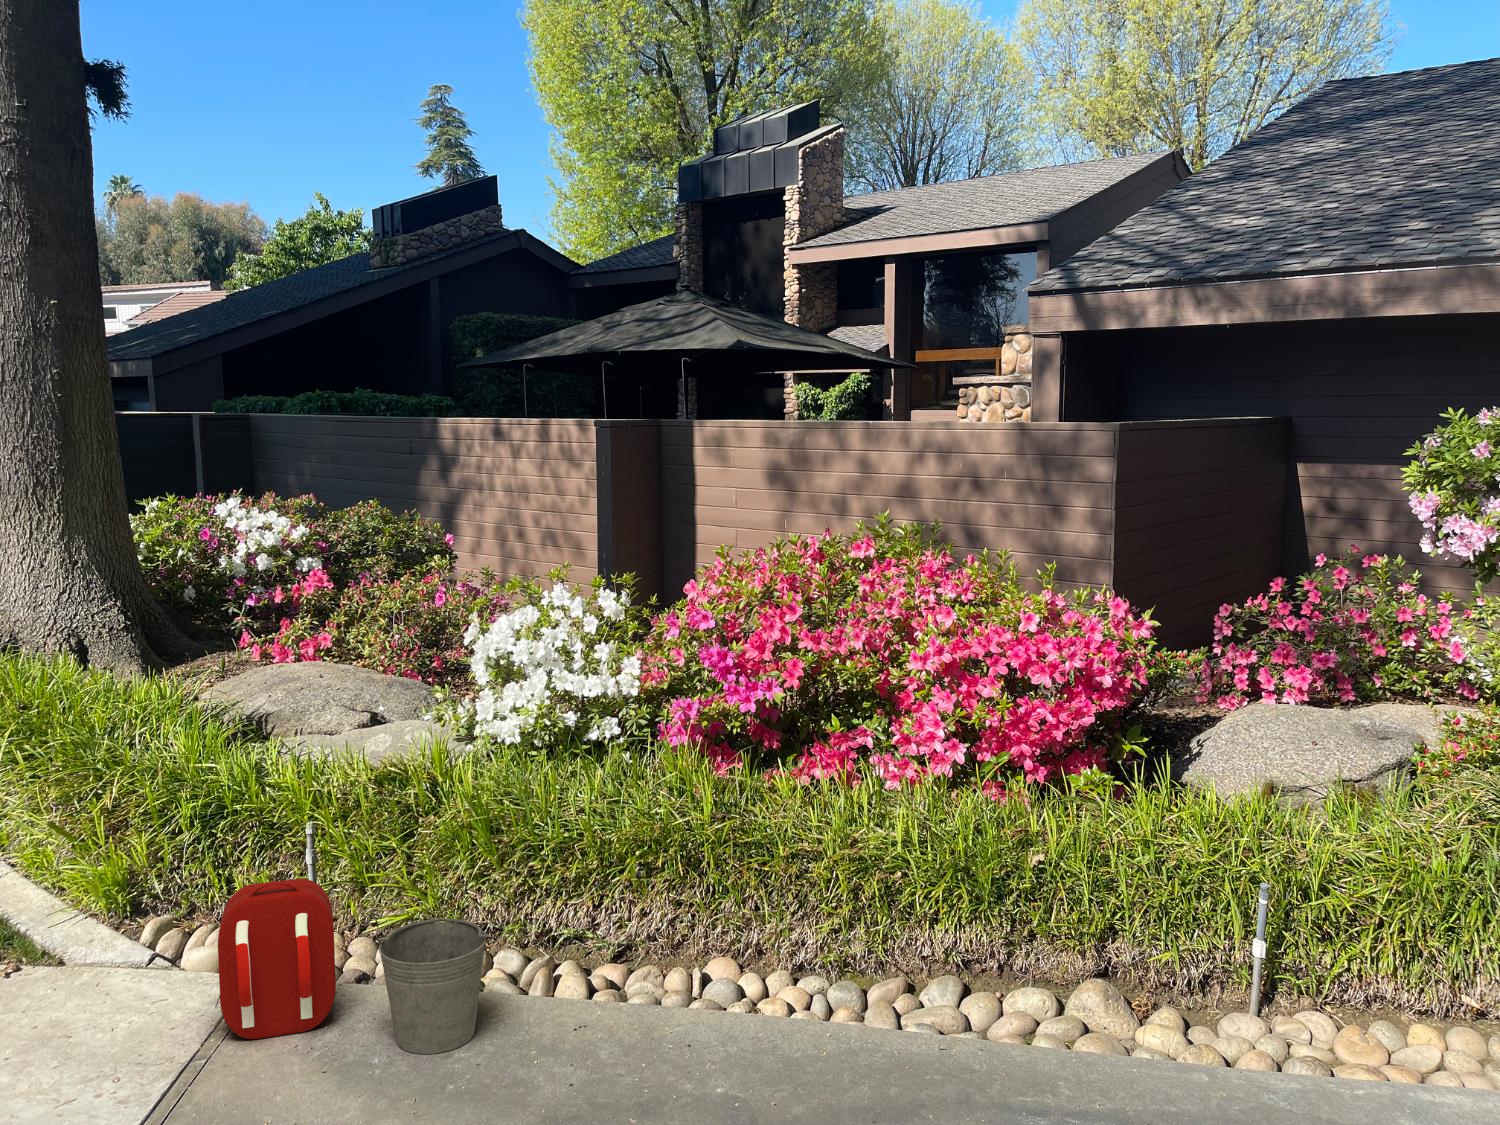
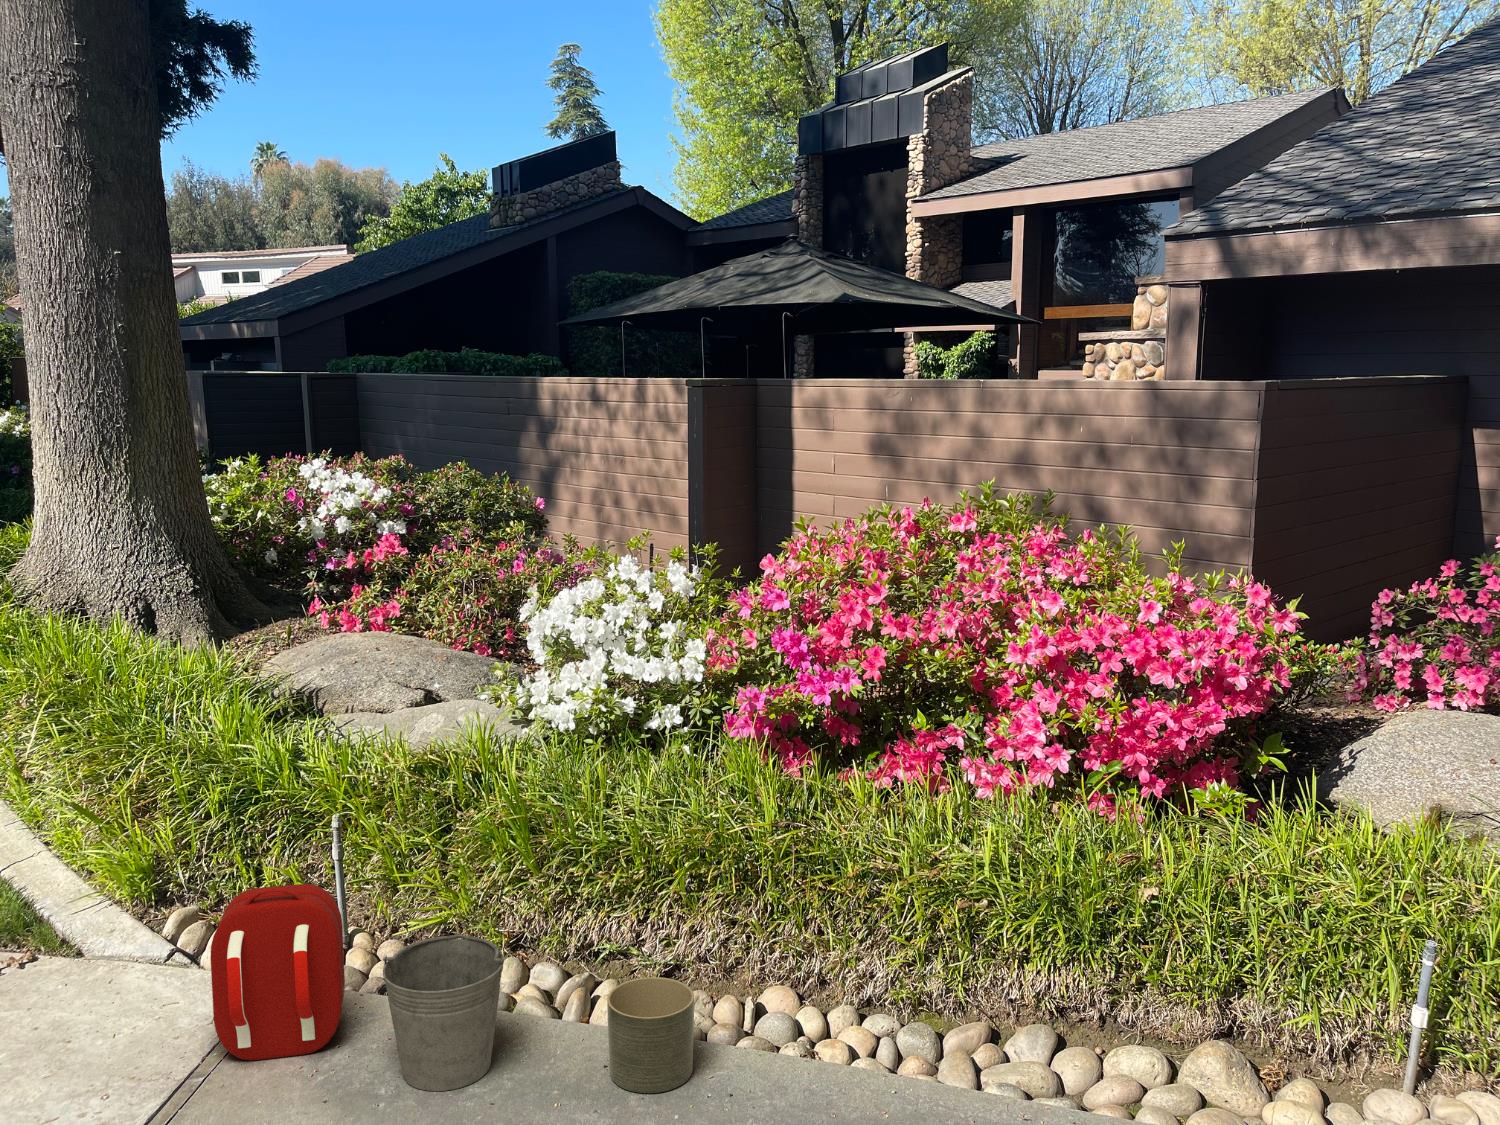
planter: none [580,947,656,1045] -> present [607,977,694,1093]

